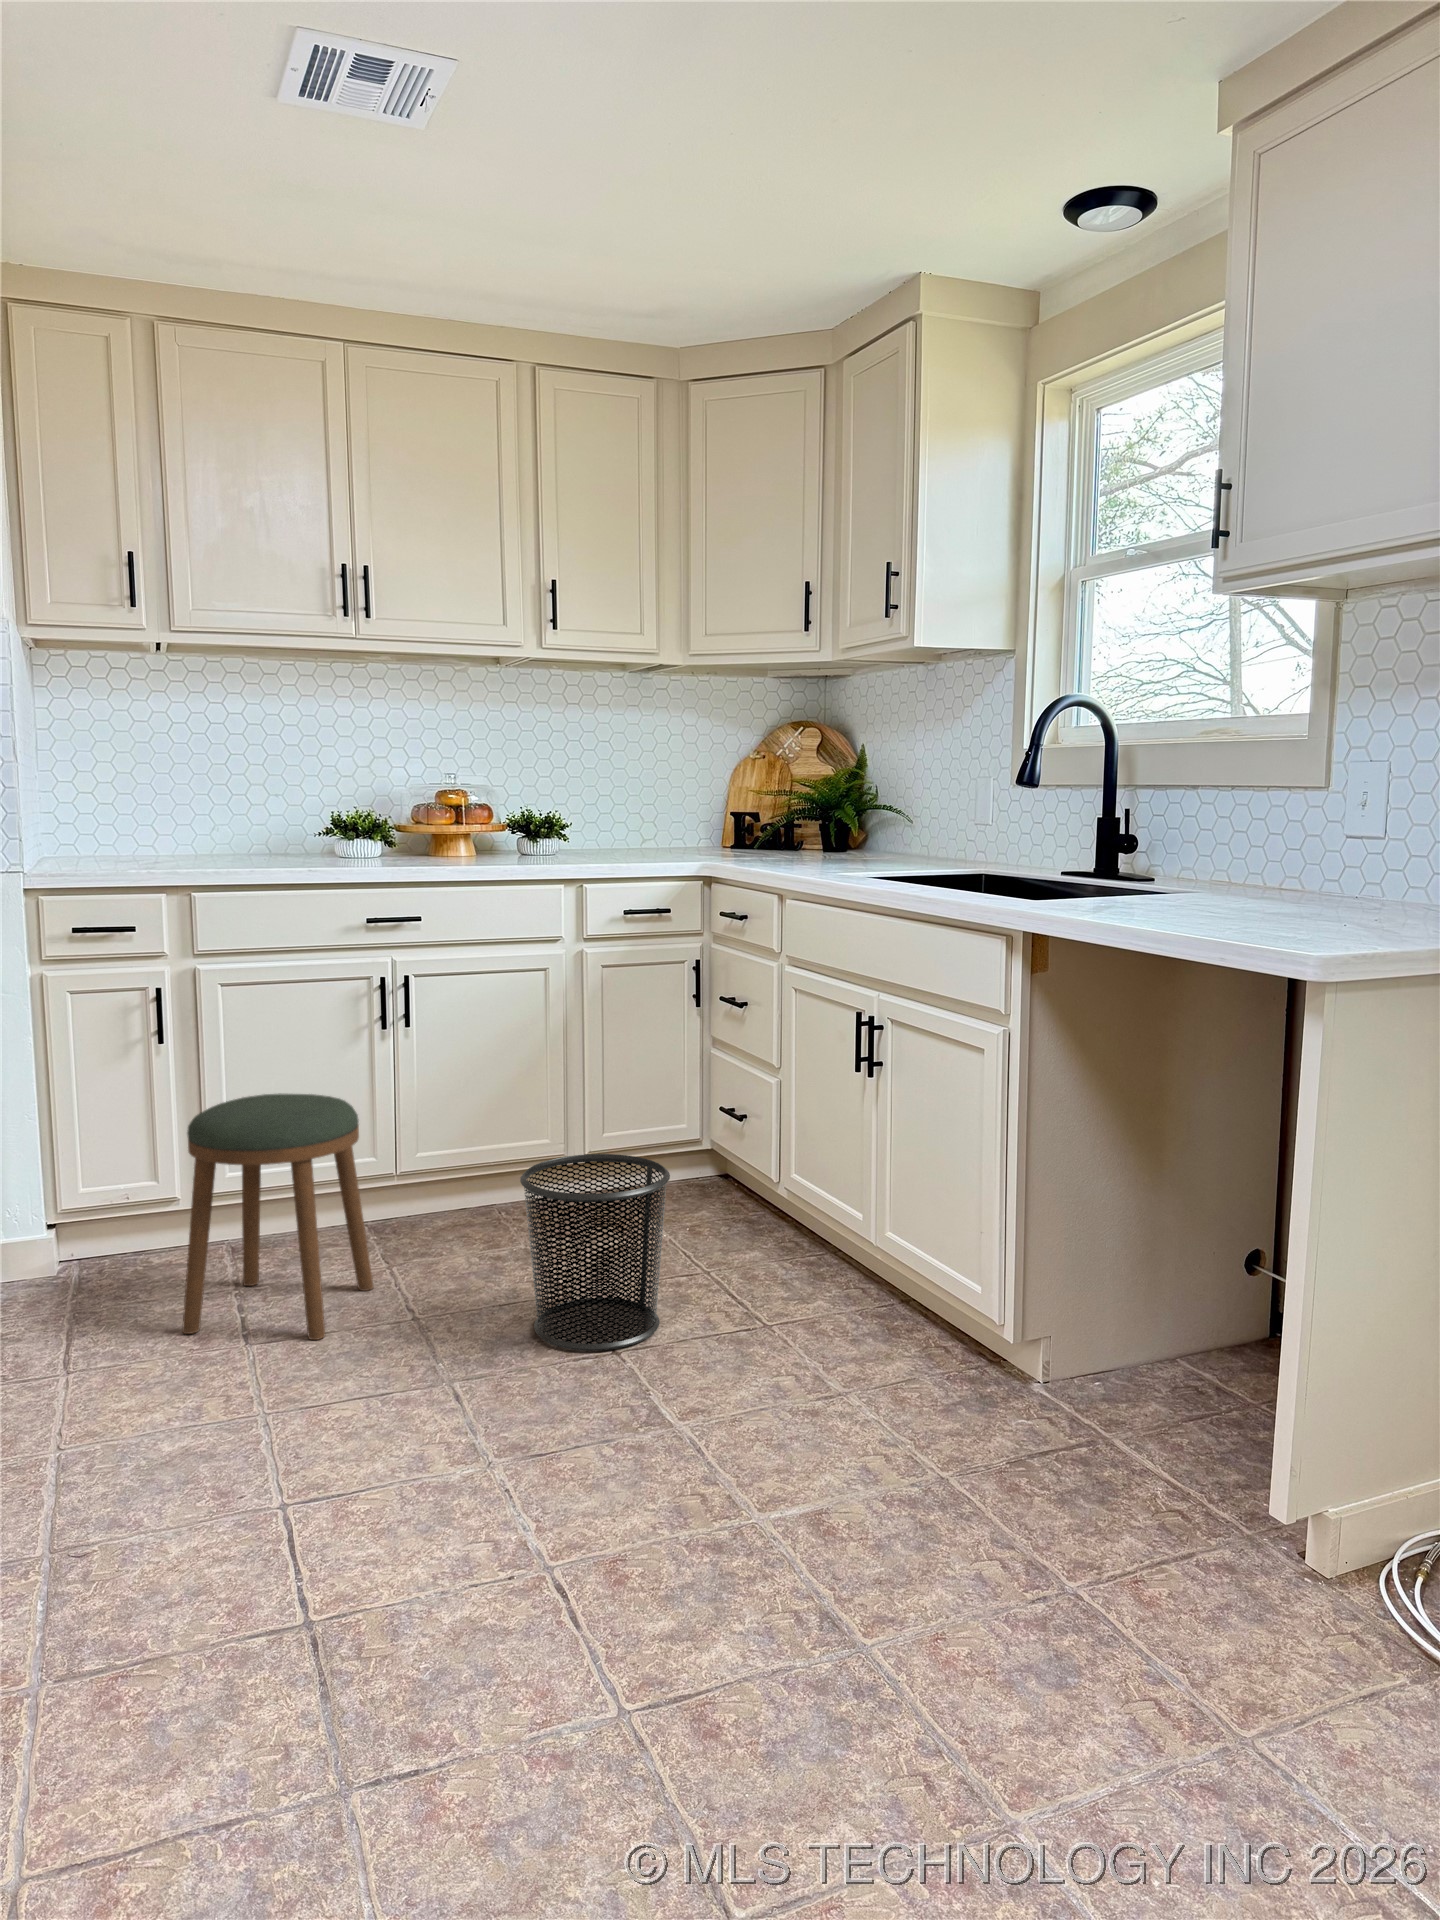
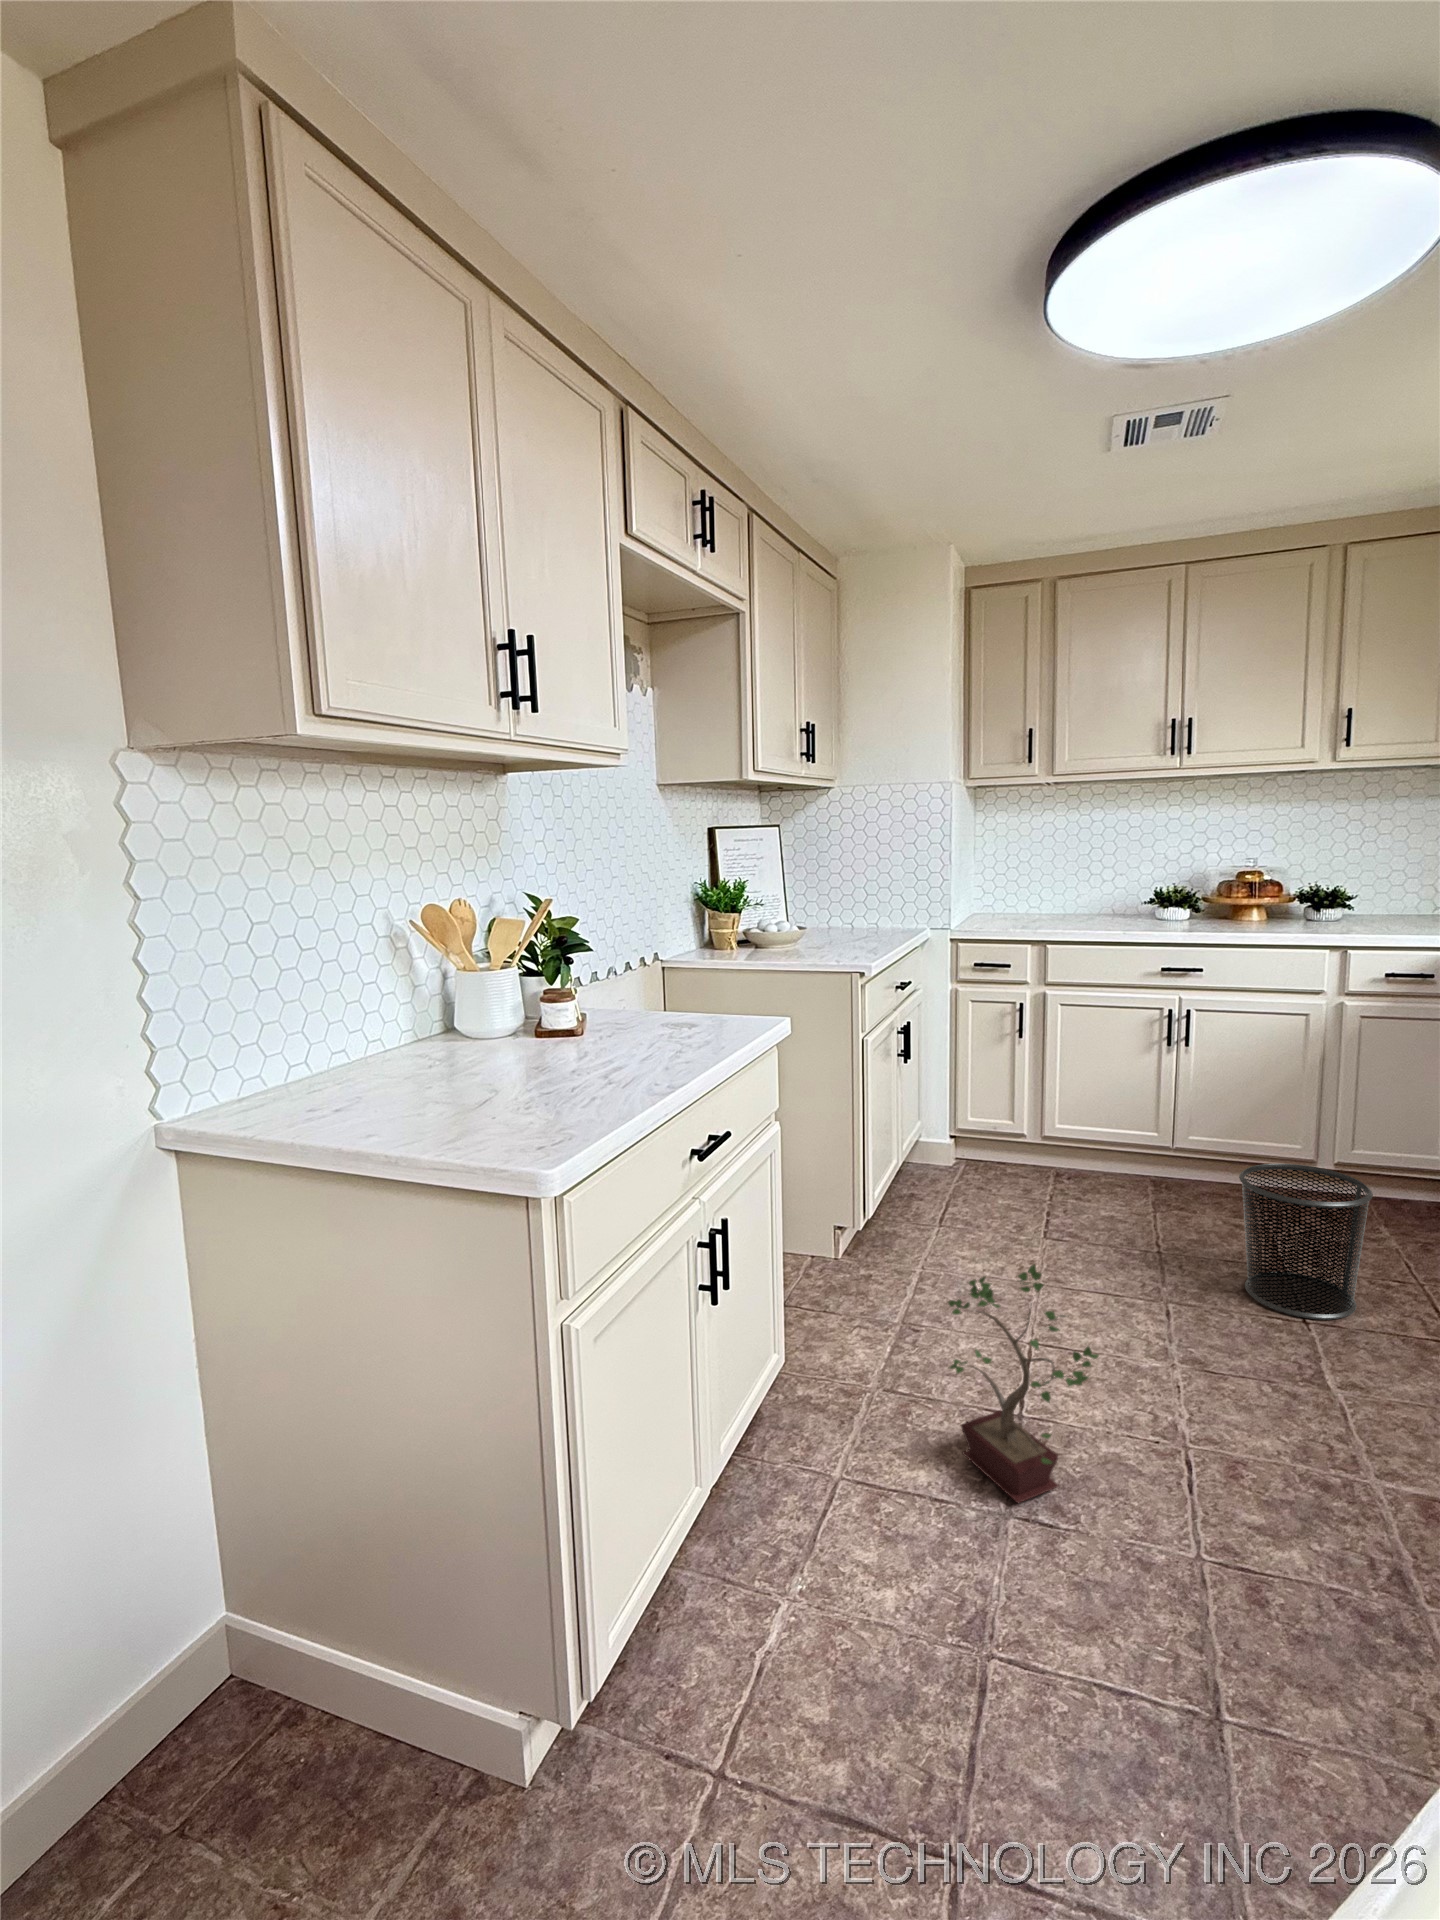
stool: present [182,1094,374,1340] -> none [1009,1081,1139,1248]
potted plant: none [185,1350,486,1765] -> present [948,1265,1099,1503]

